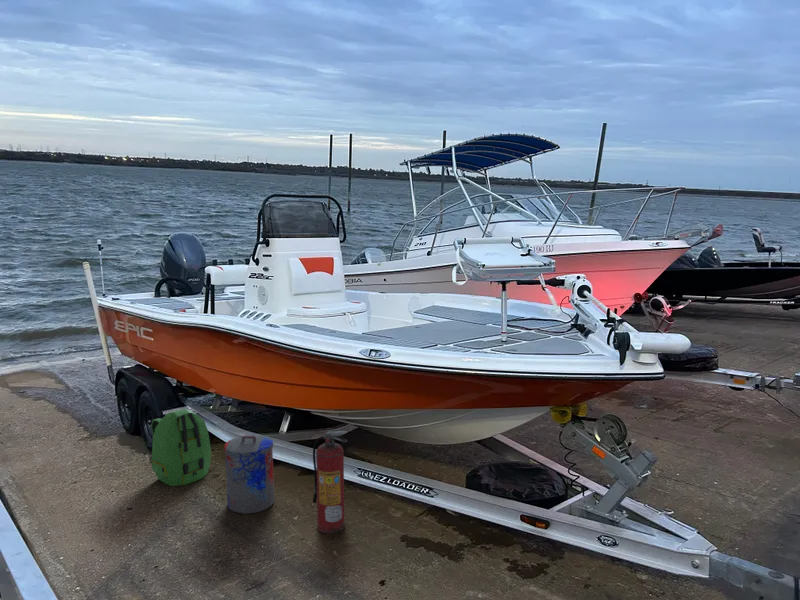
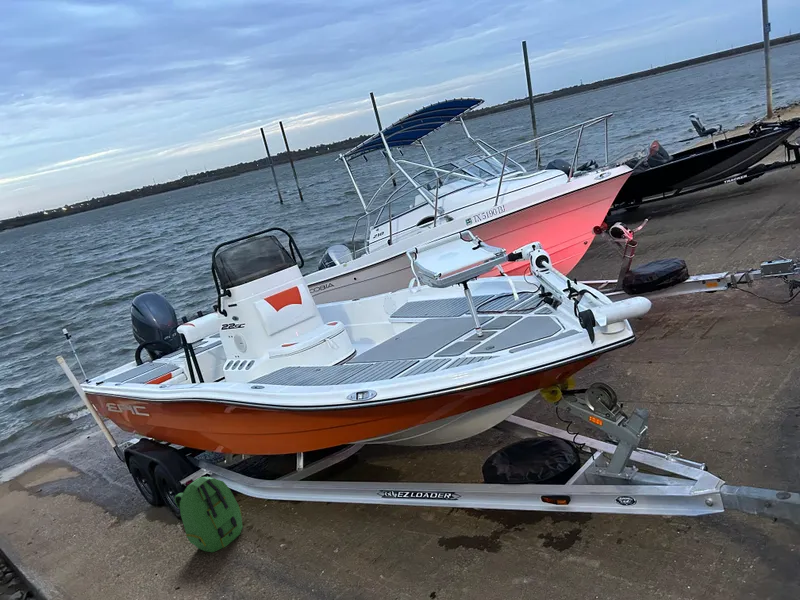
fire extinguisher: present [313,431,348,534] -> none [333,462,385,559]
trash can: present [224,435,274,514] -> none [250,483,313,562]

